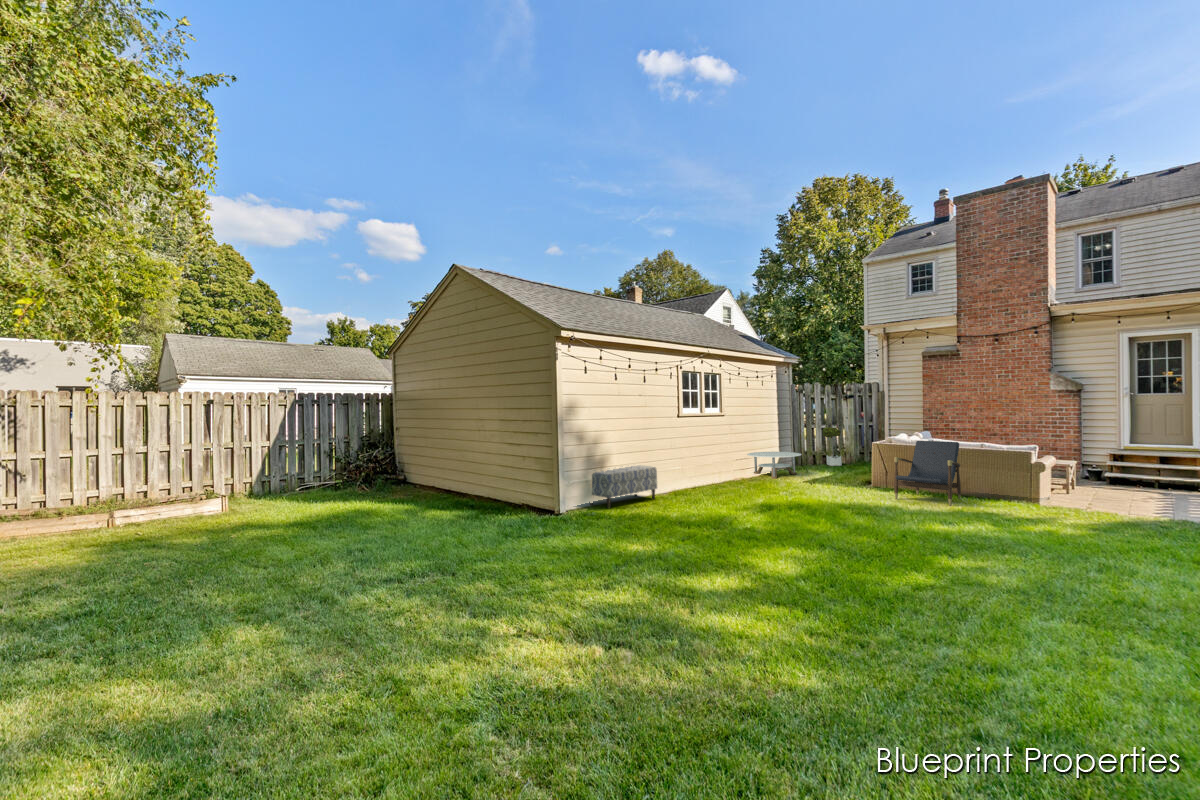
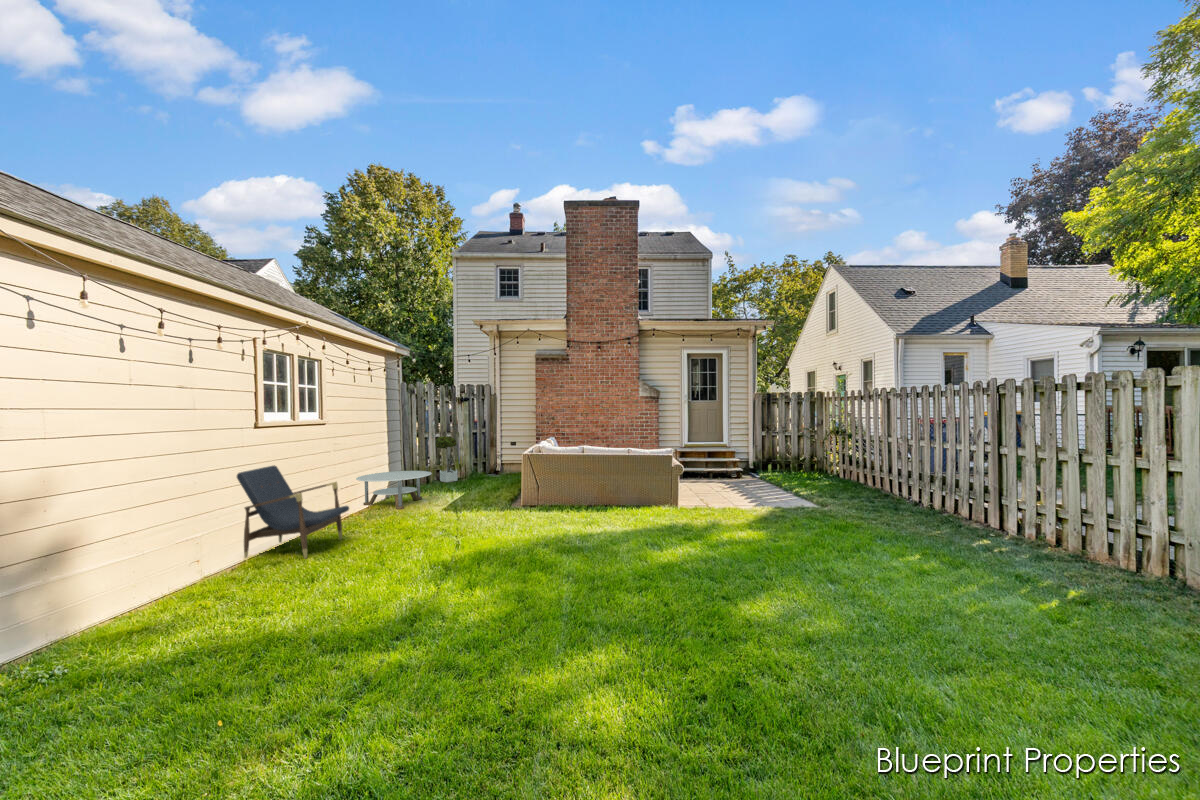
lounge chair: present [894,441,961,506] -> present [237,465,349,559]
bench: present [590,465,657,508] -> none [42,524,236,644]

